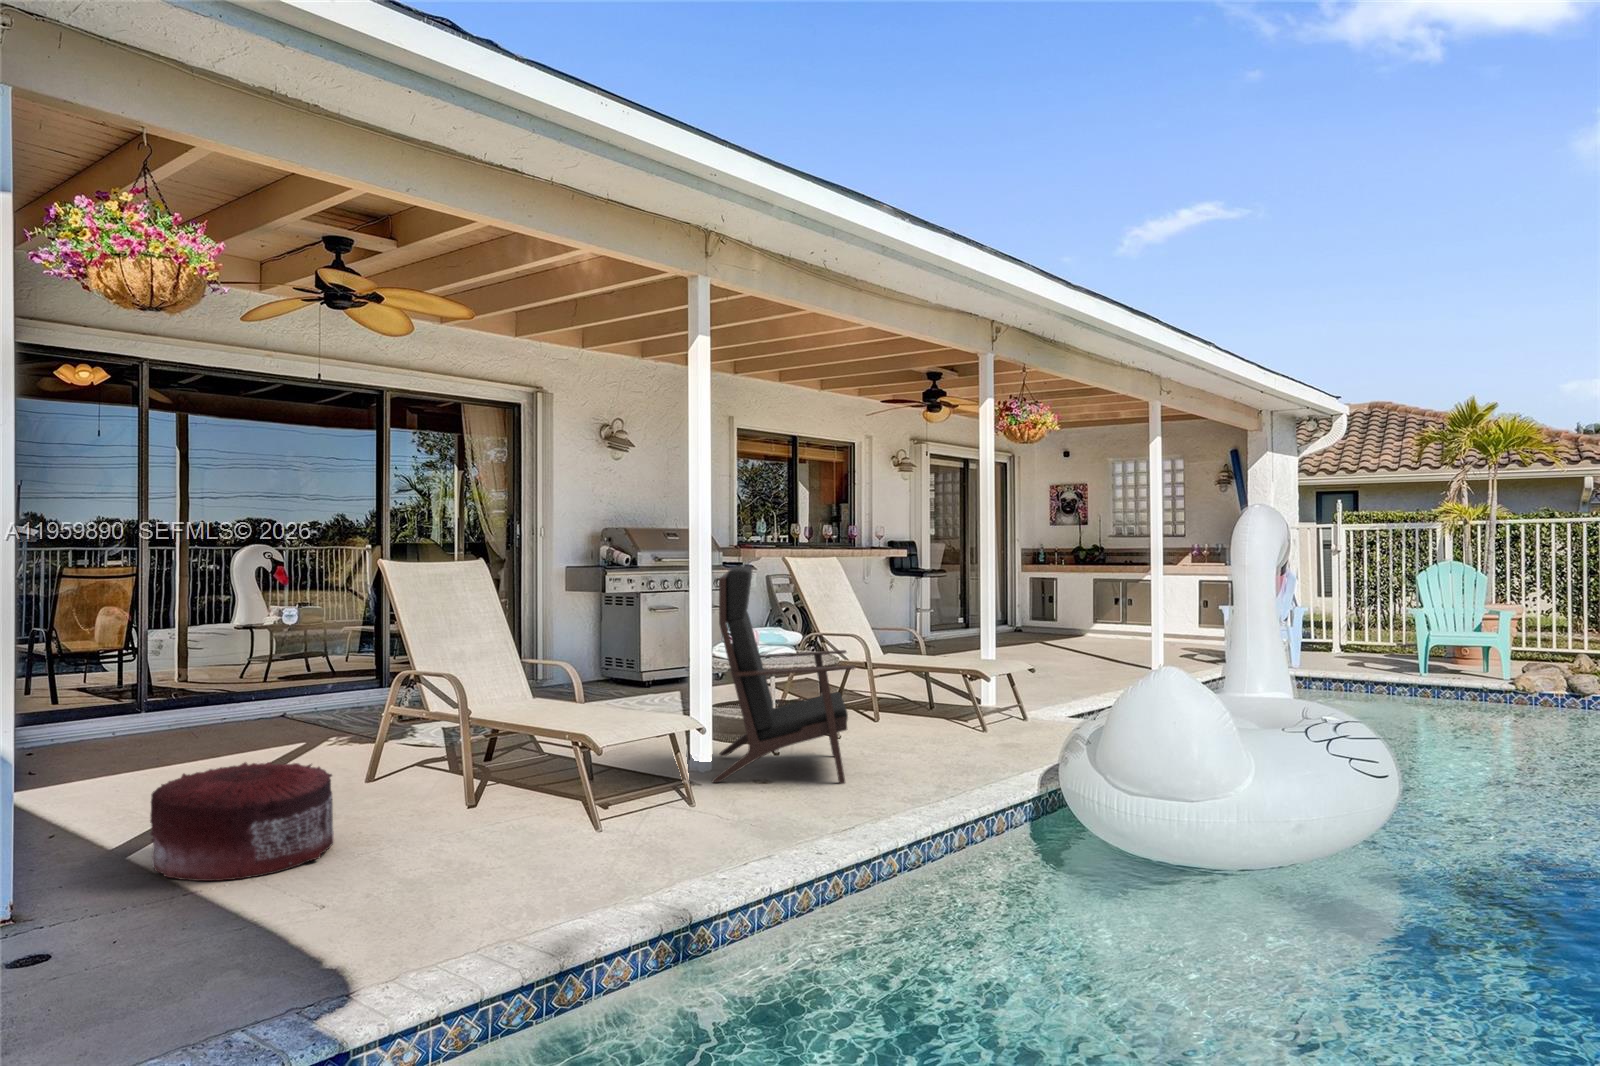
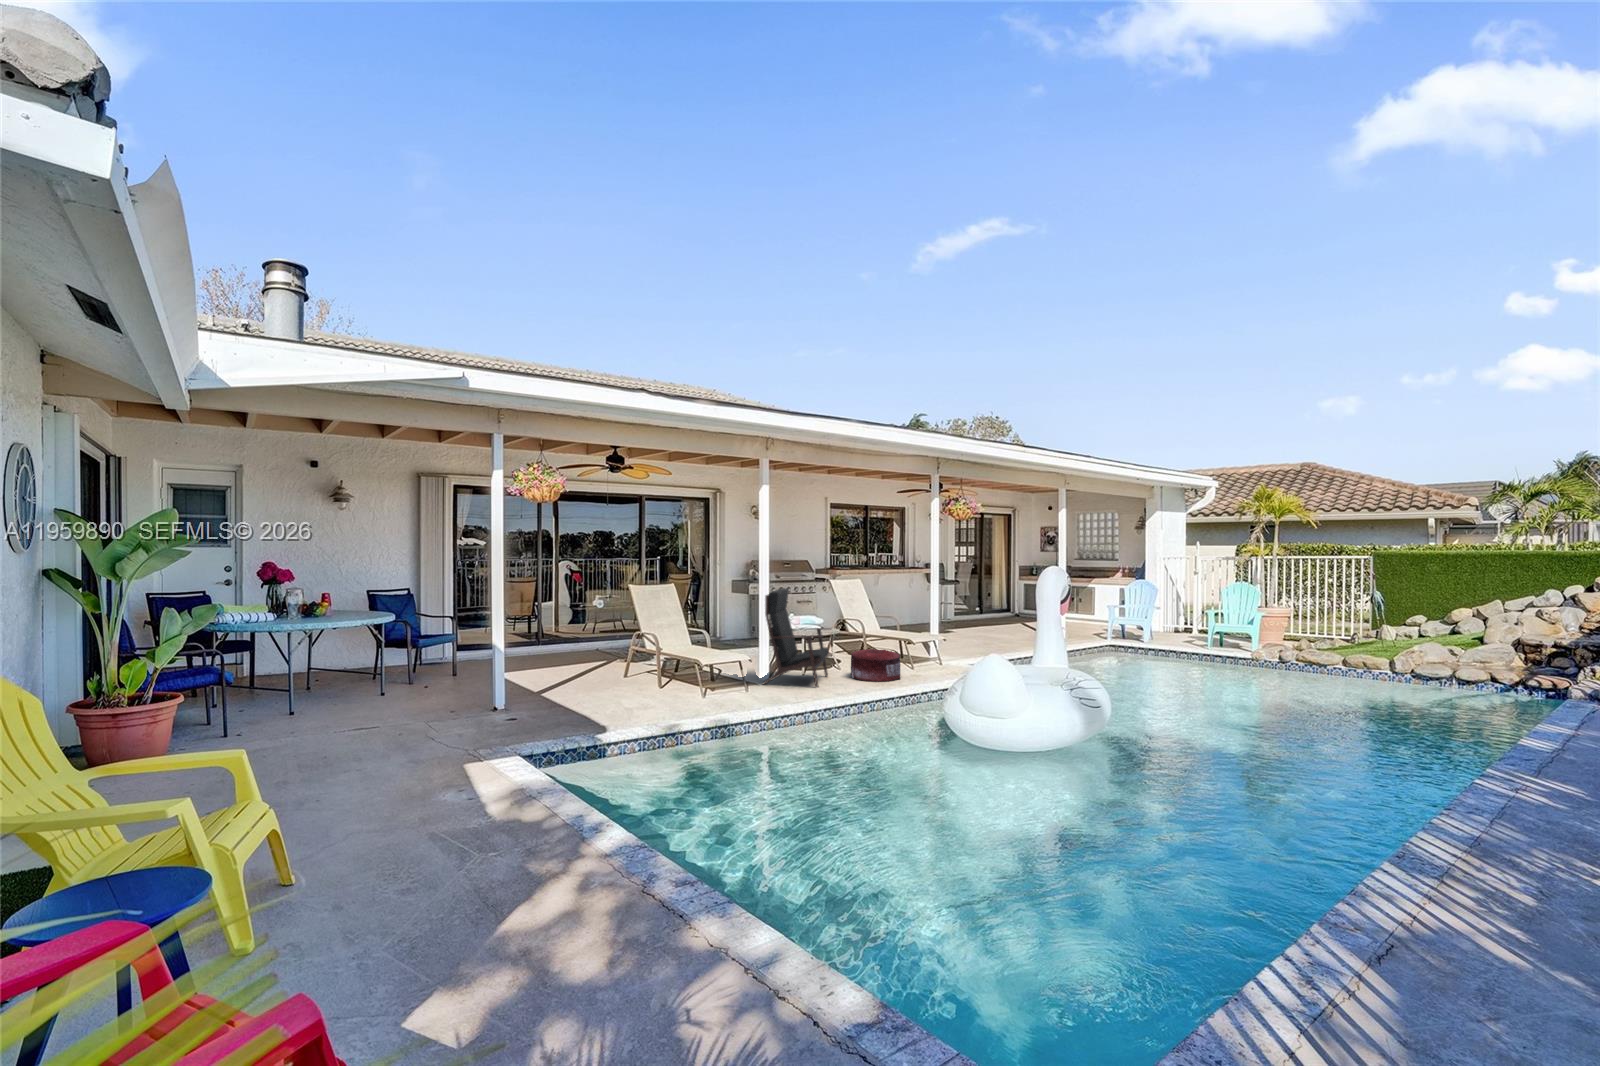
pouf: present [150,762,334,881] -> present [851,649,900,682]

